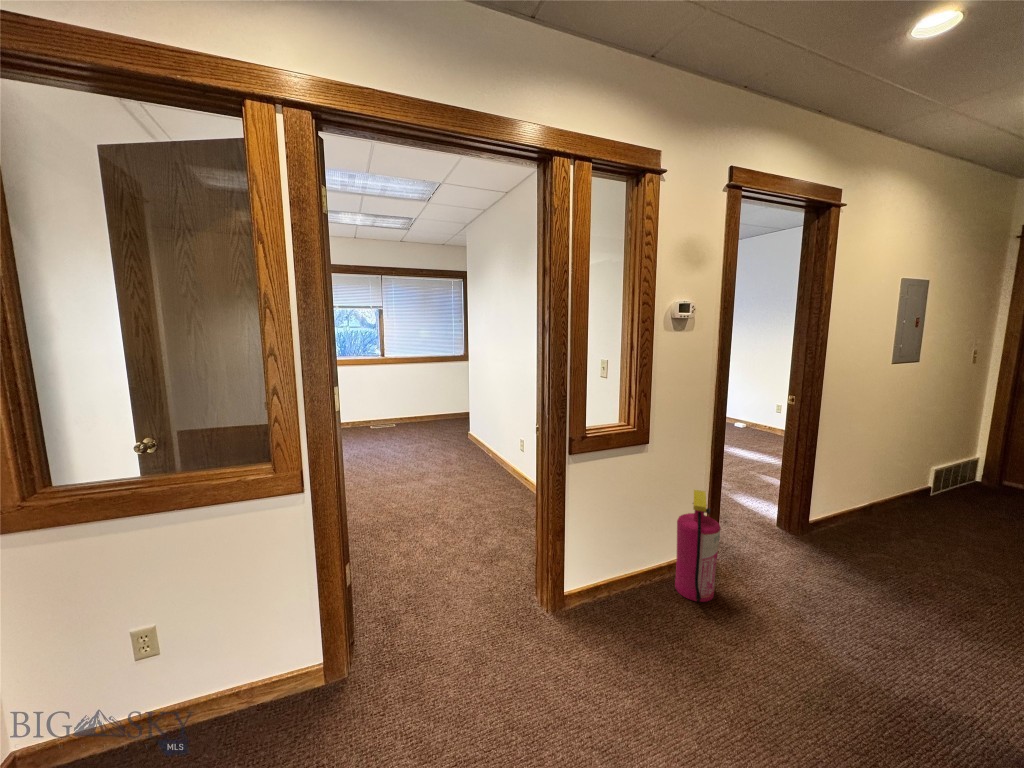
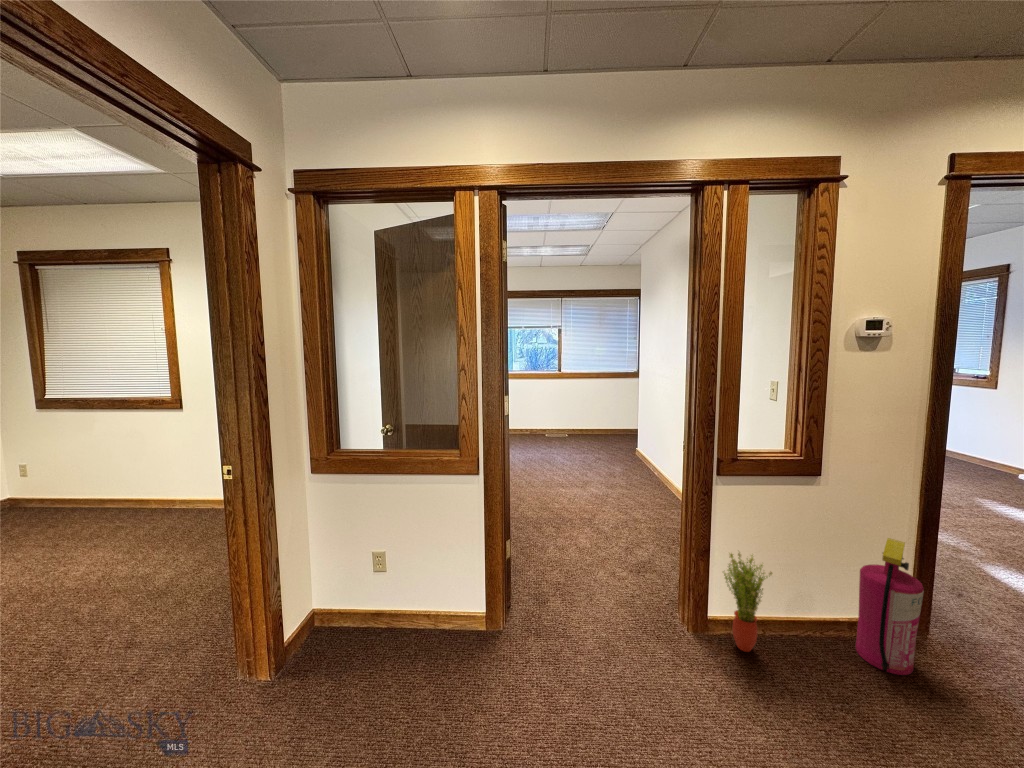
potted plant: none [578,525,620,618] -> present [724,553,772,652]

